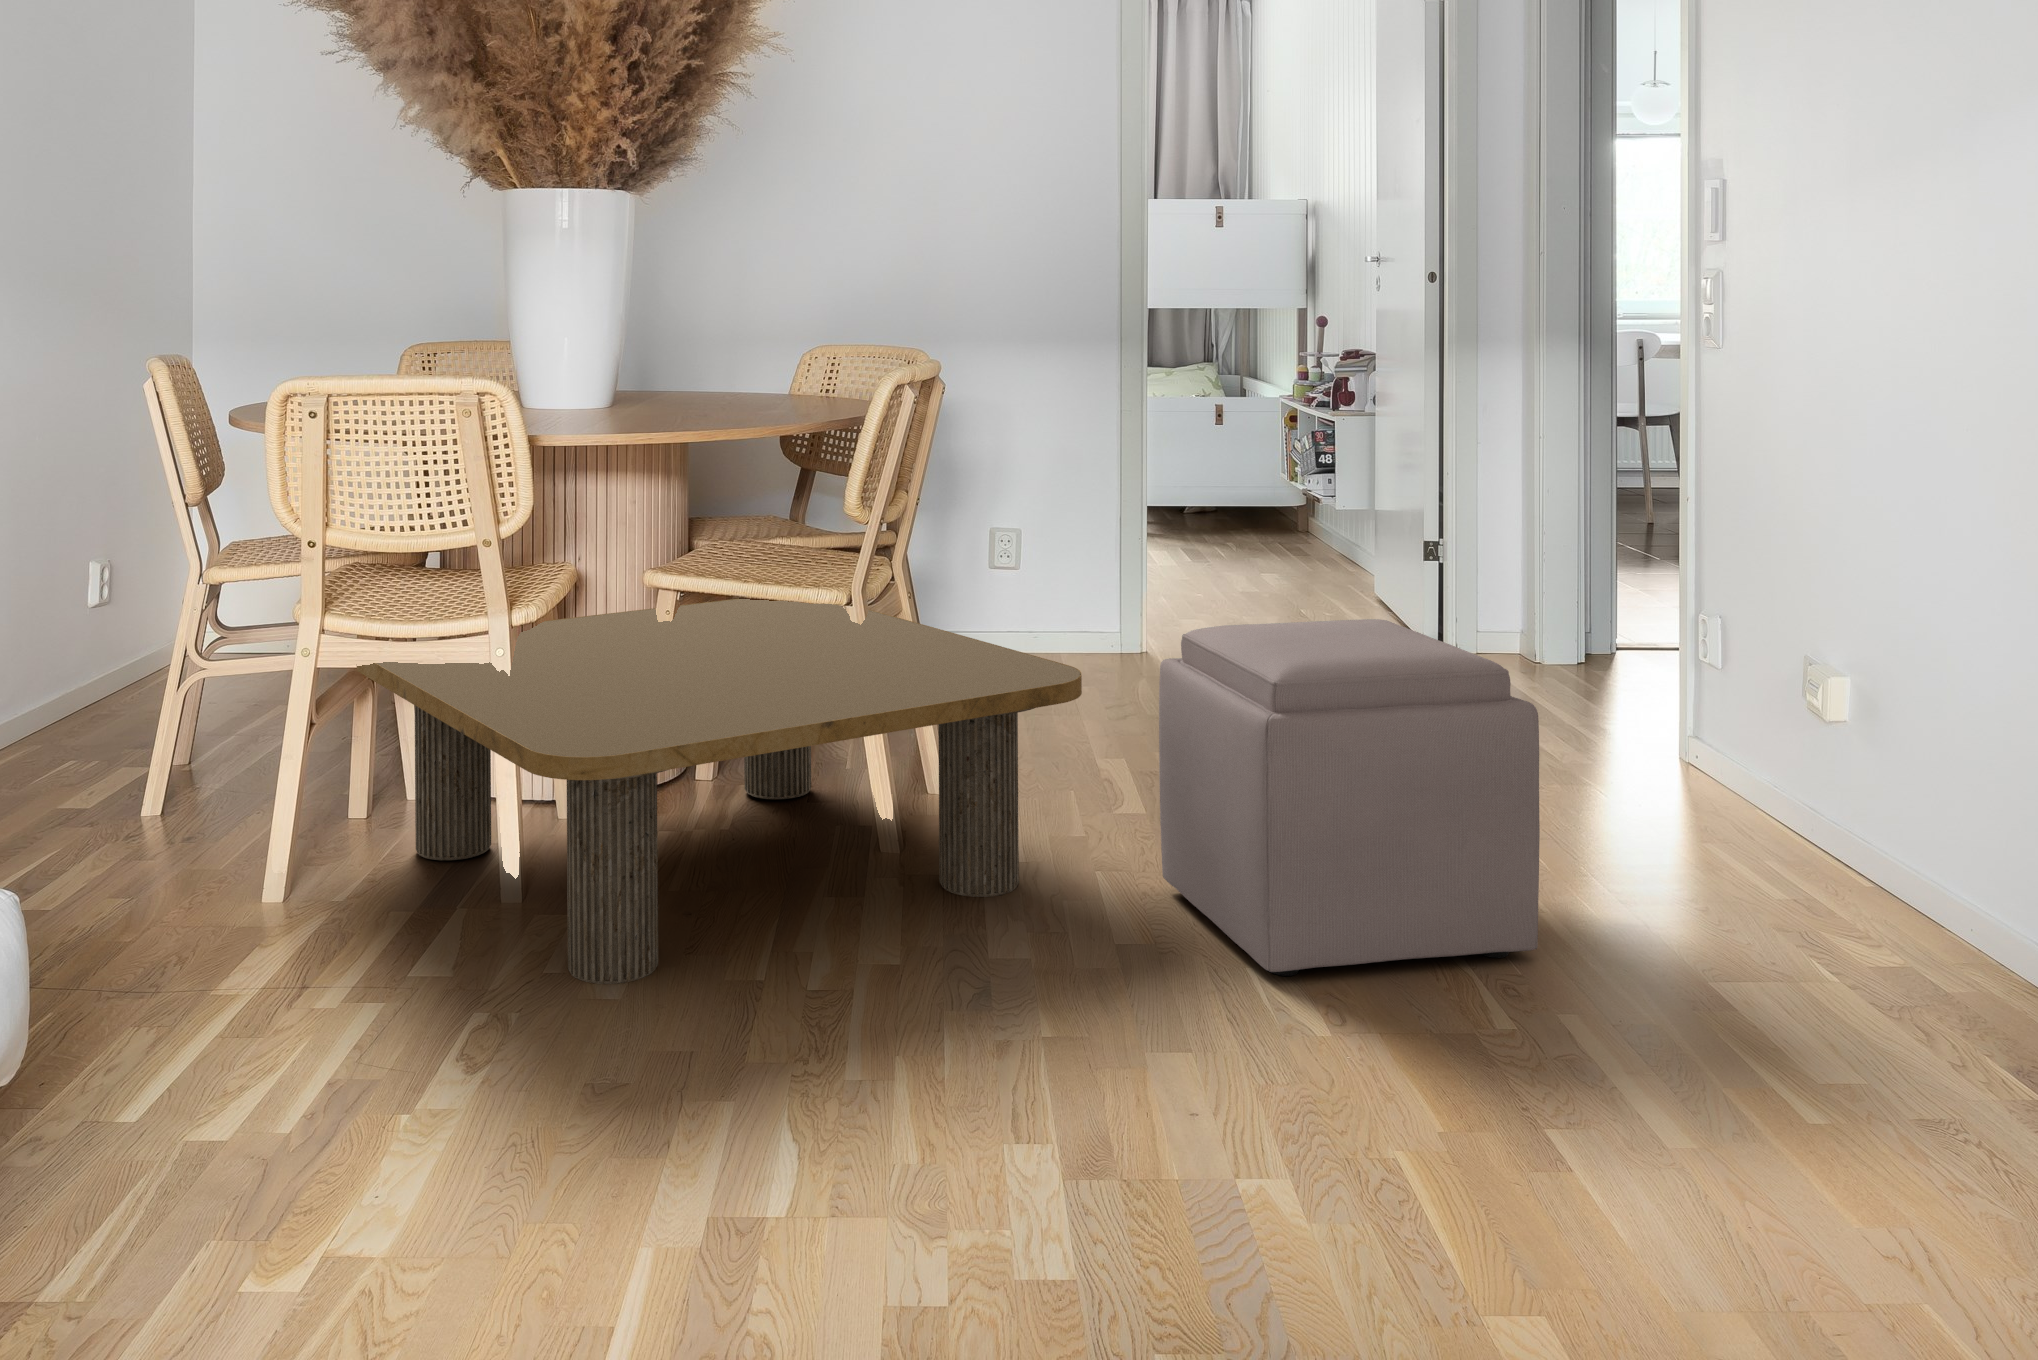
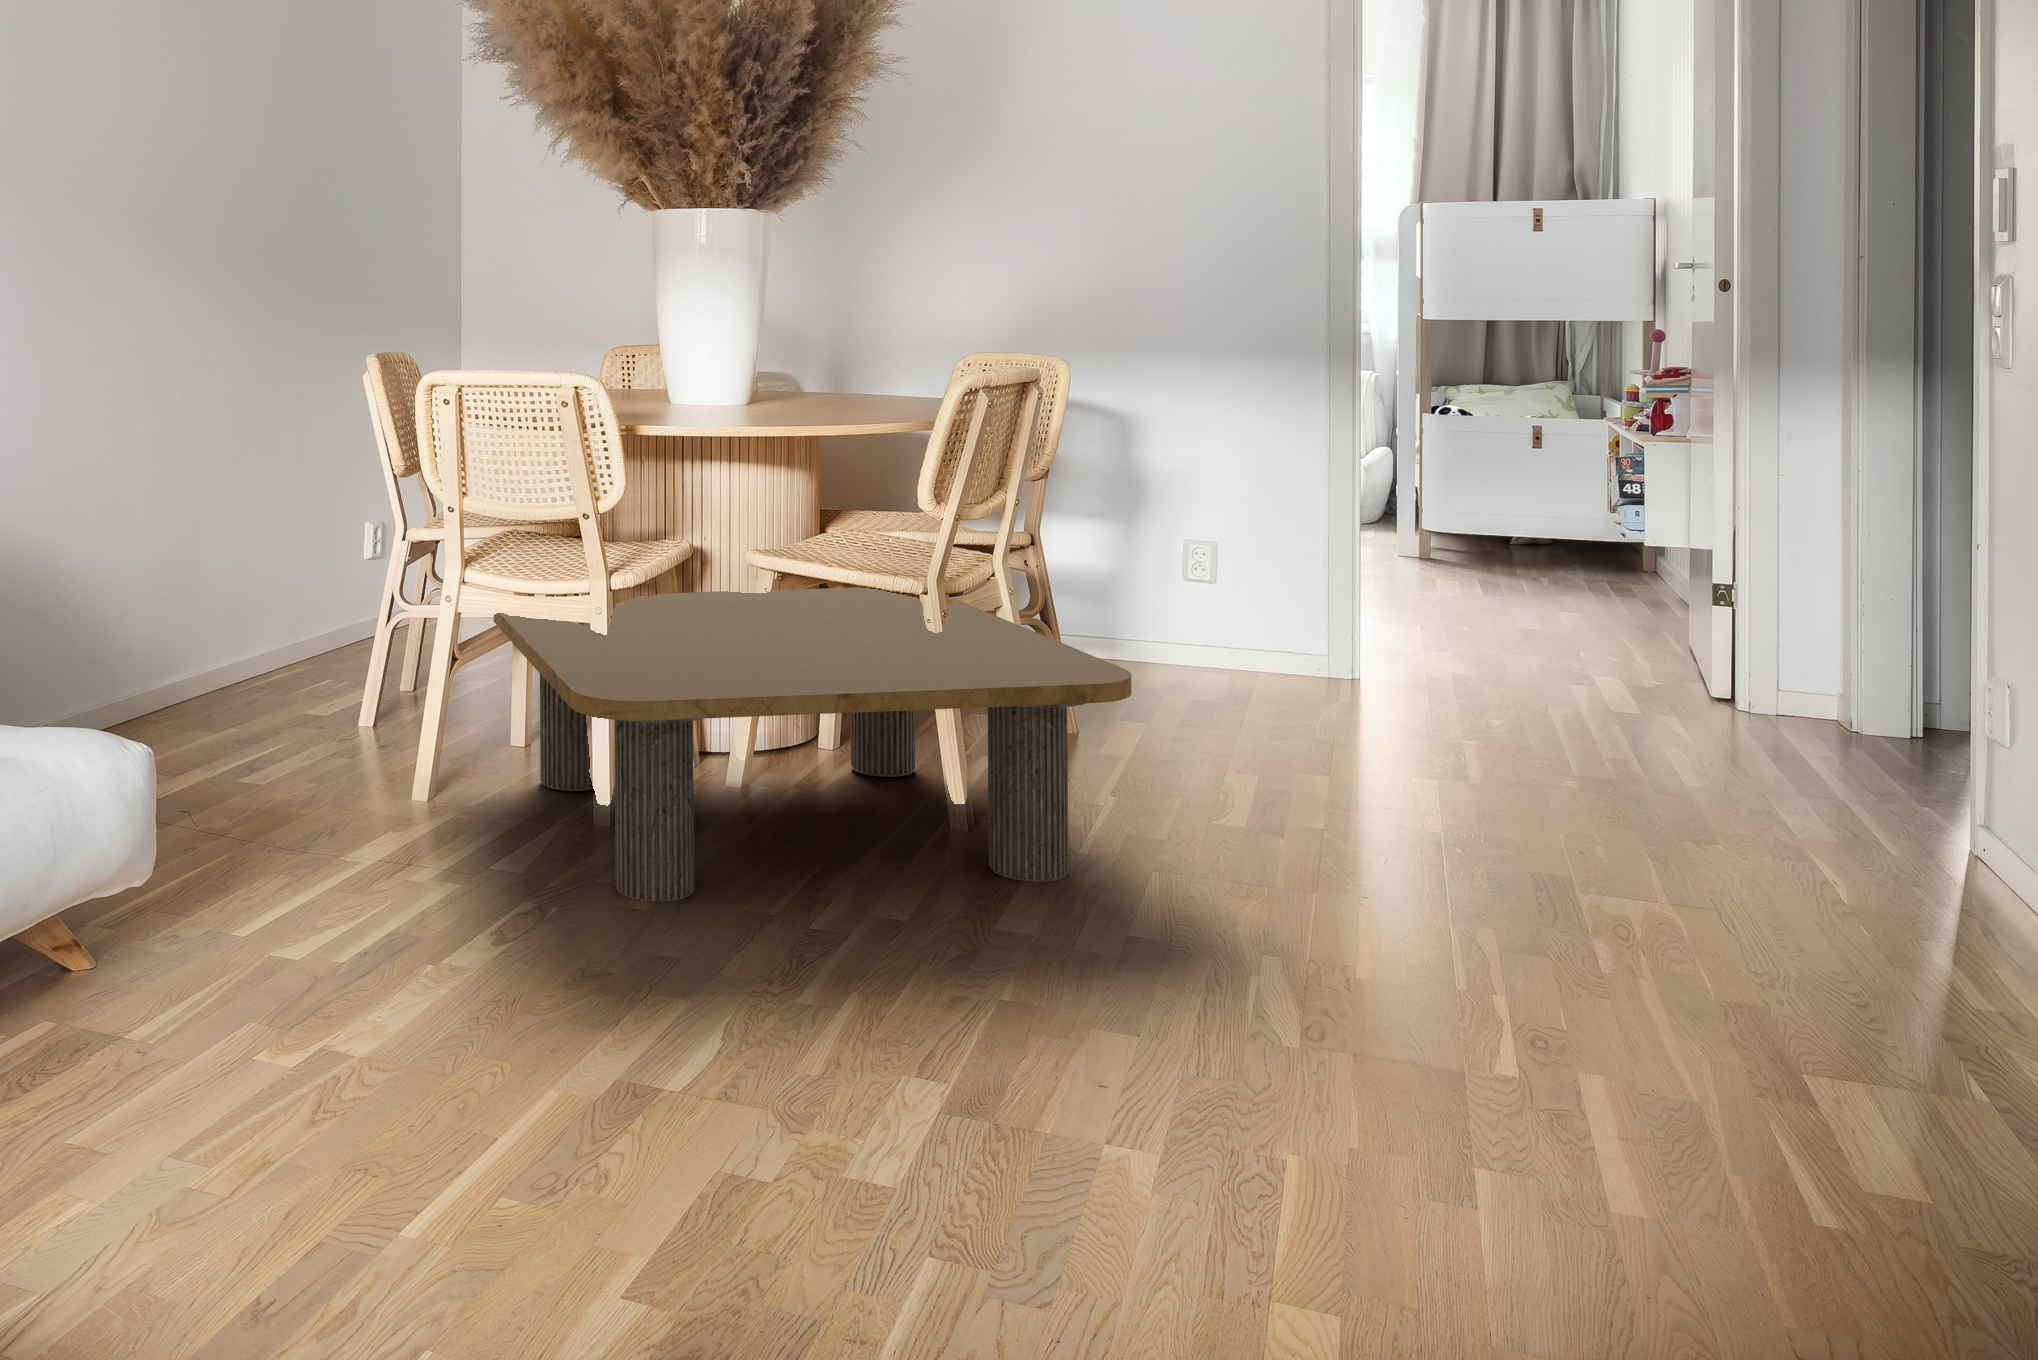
ottoman: present [1159,619,1540,976] -> none [1210,640,1599,1011]

